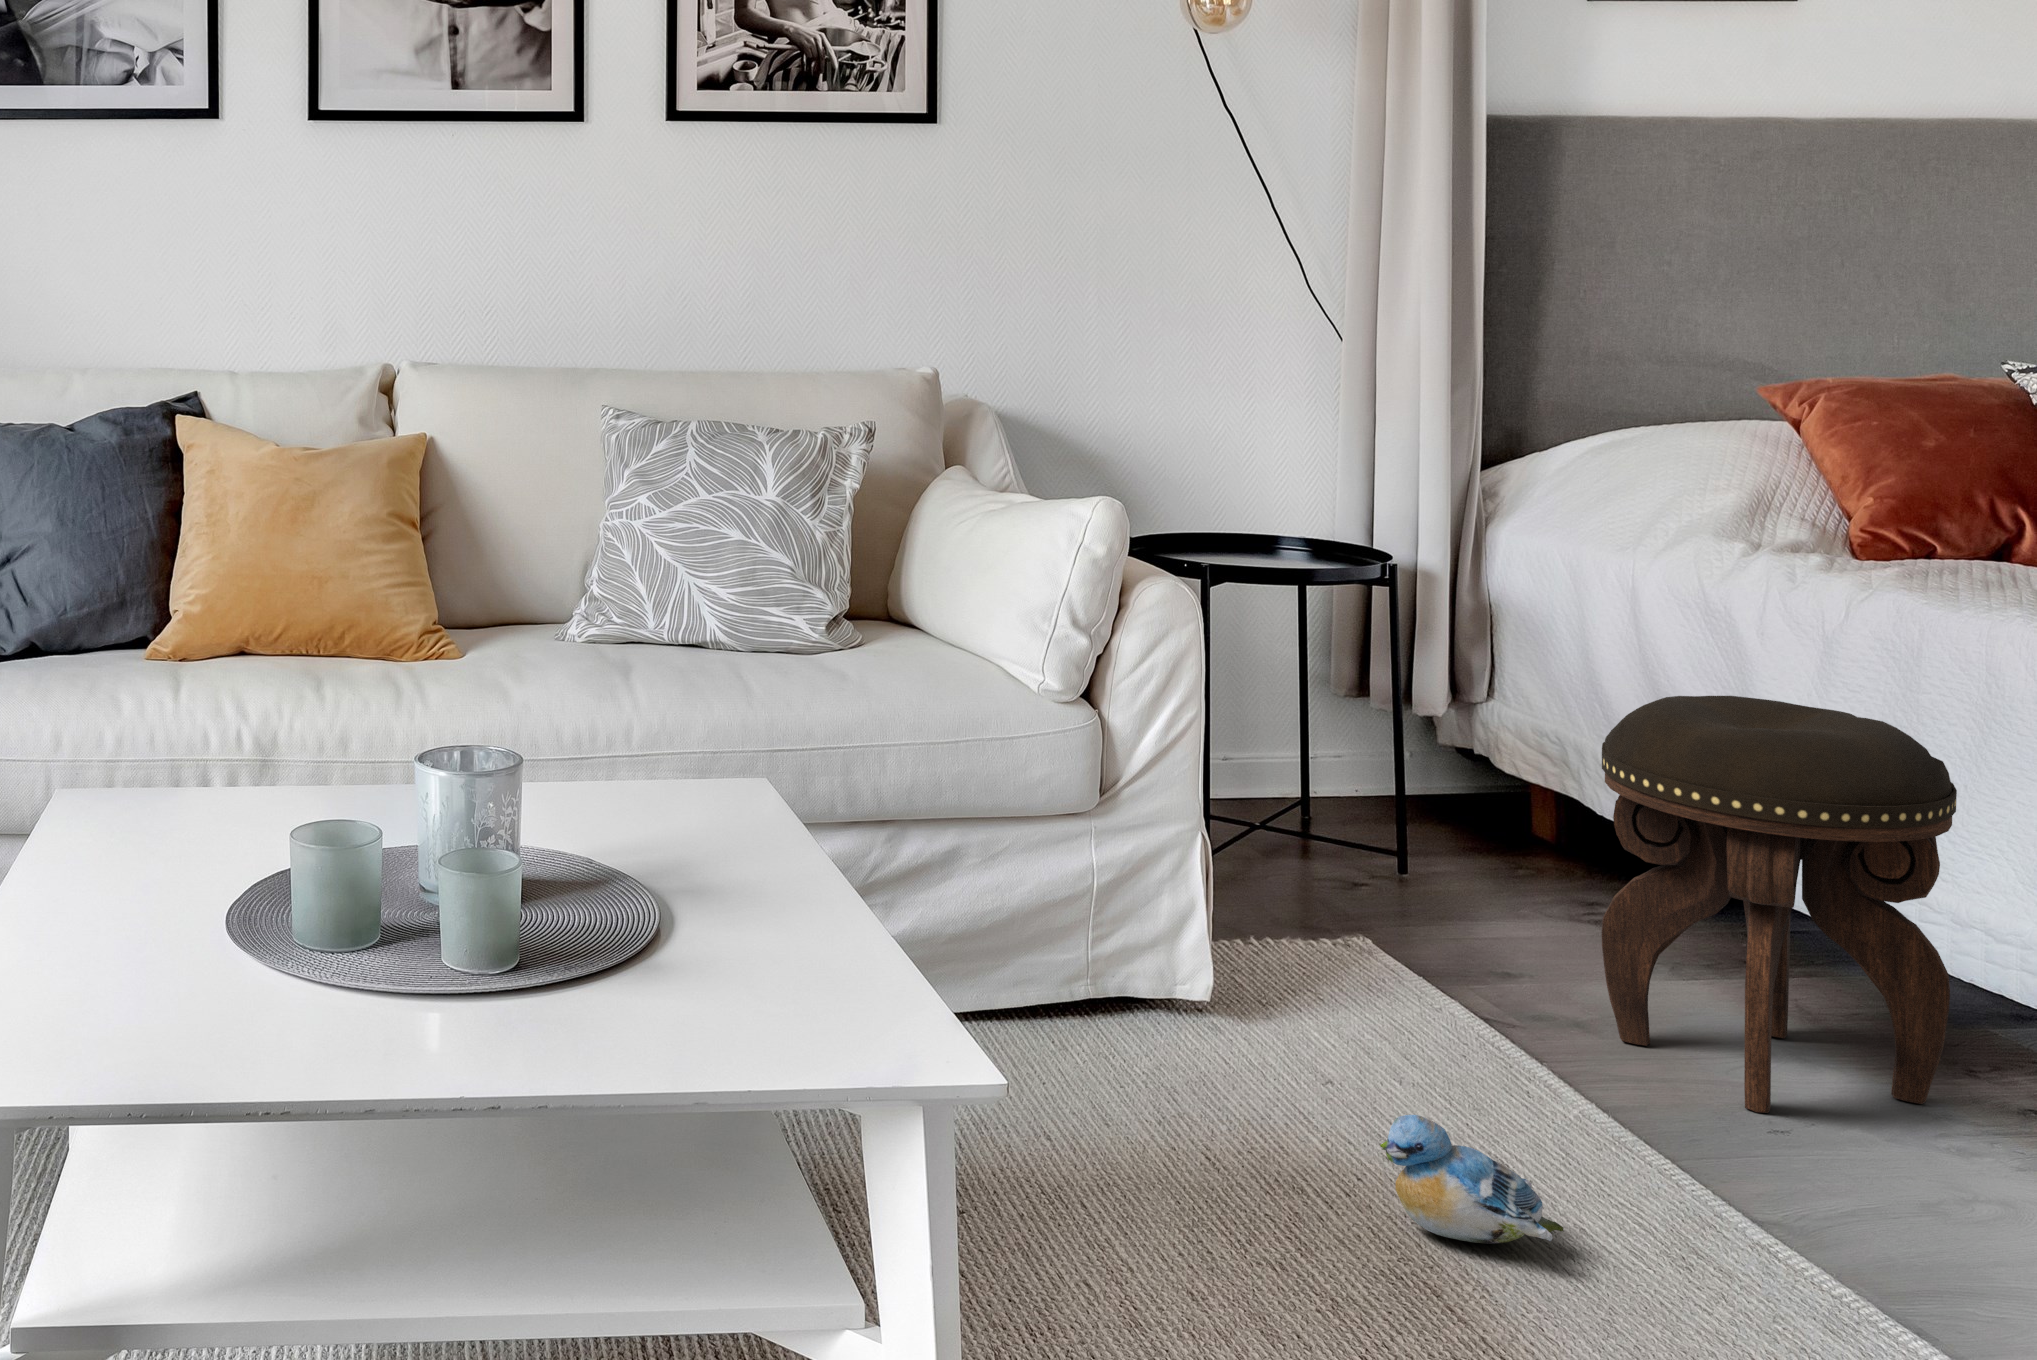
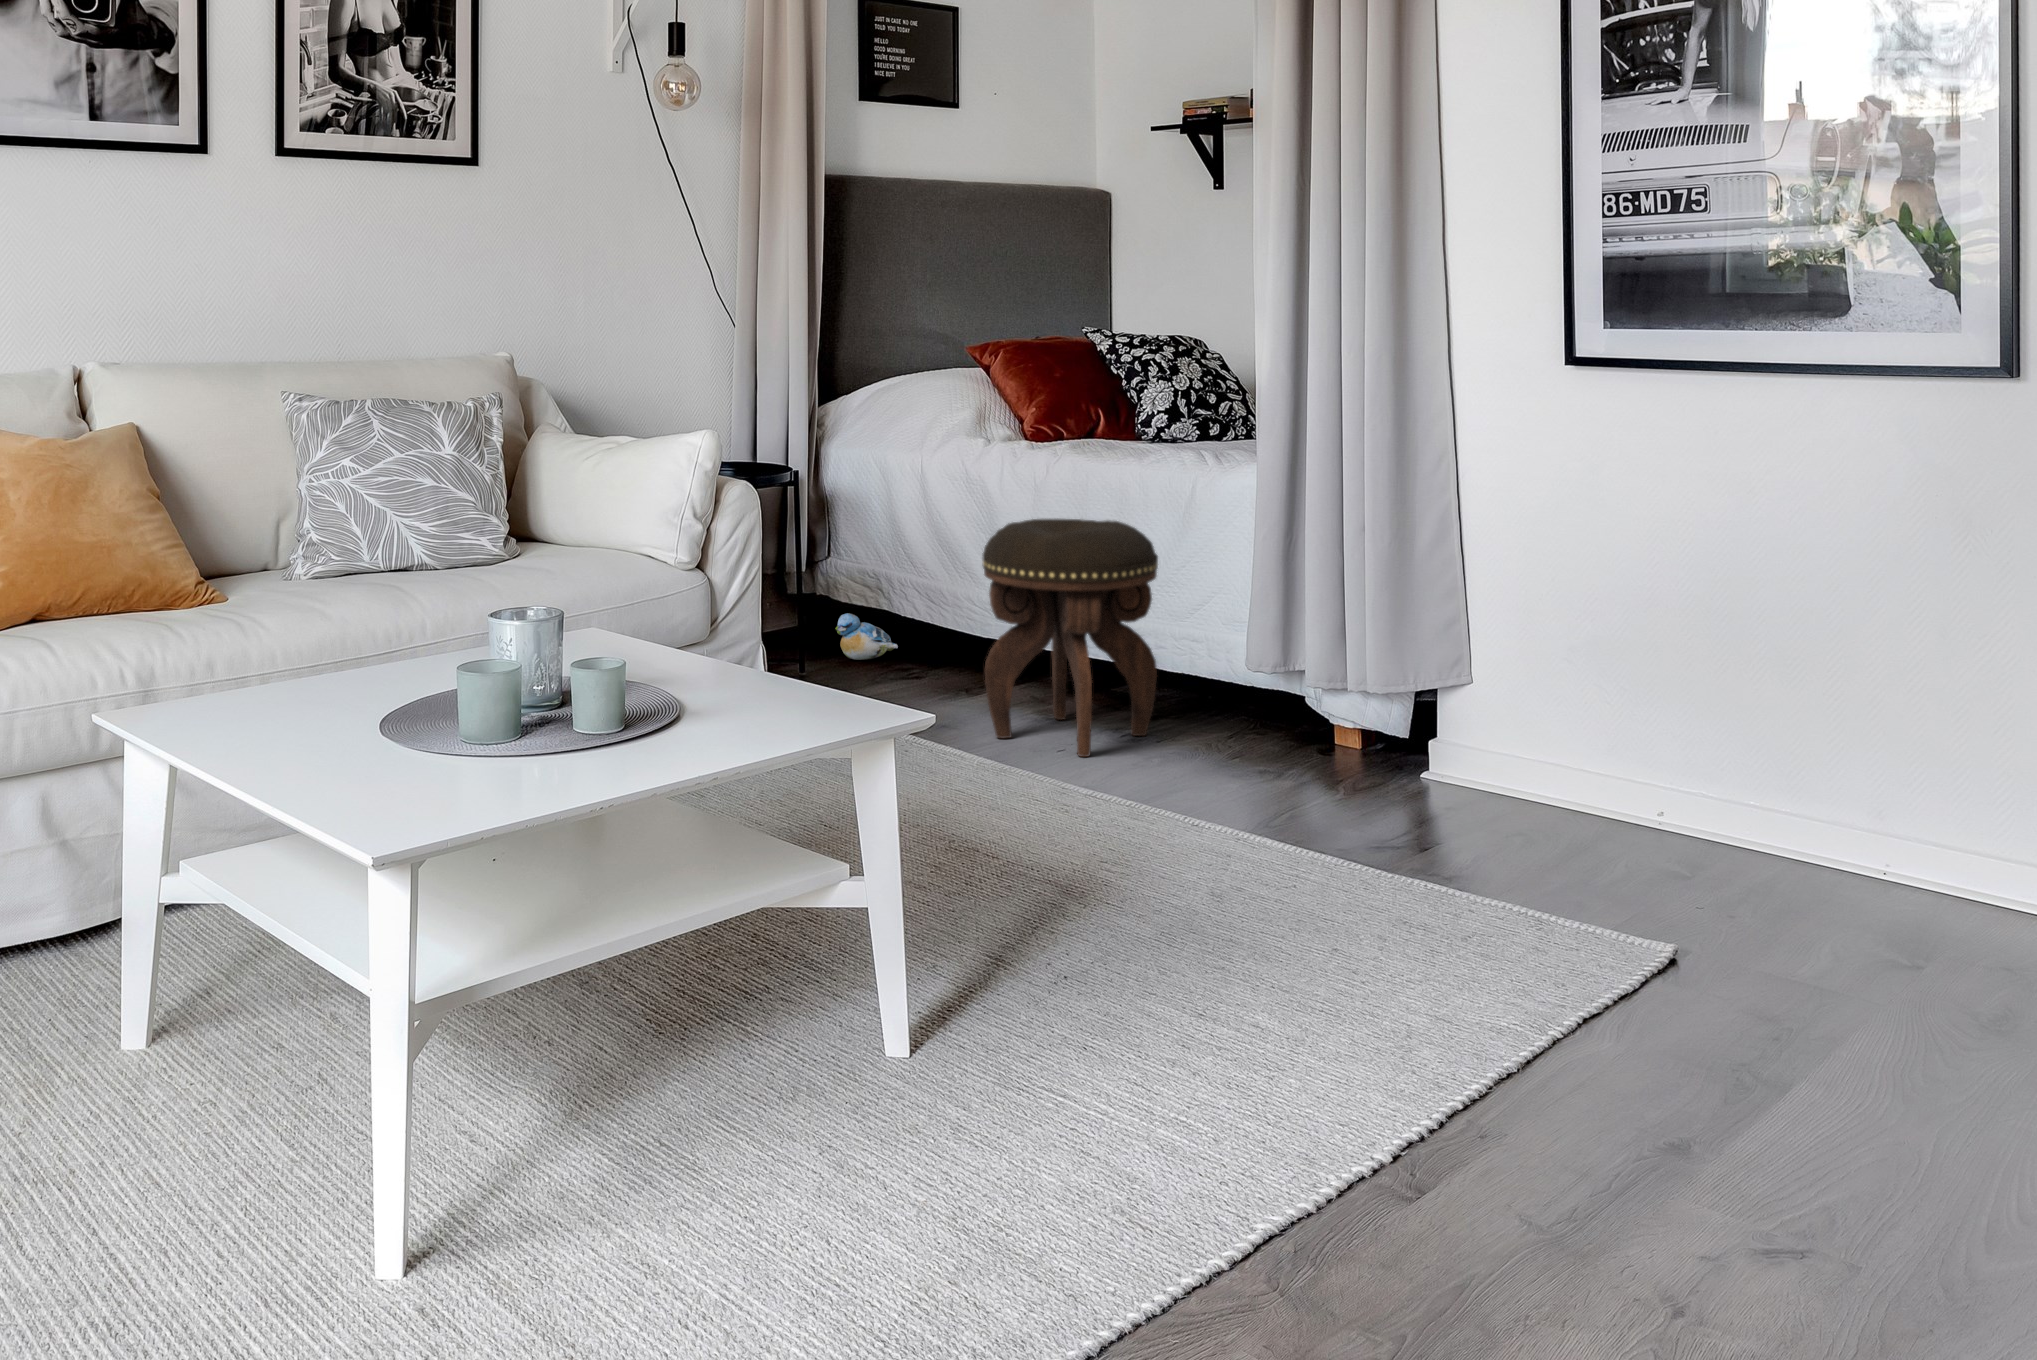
plush toy: present [1380,1115,1563,1244] -> present [835,613,898,660]

